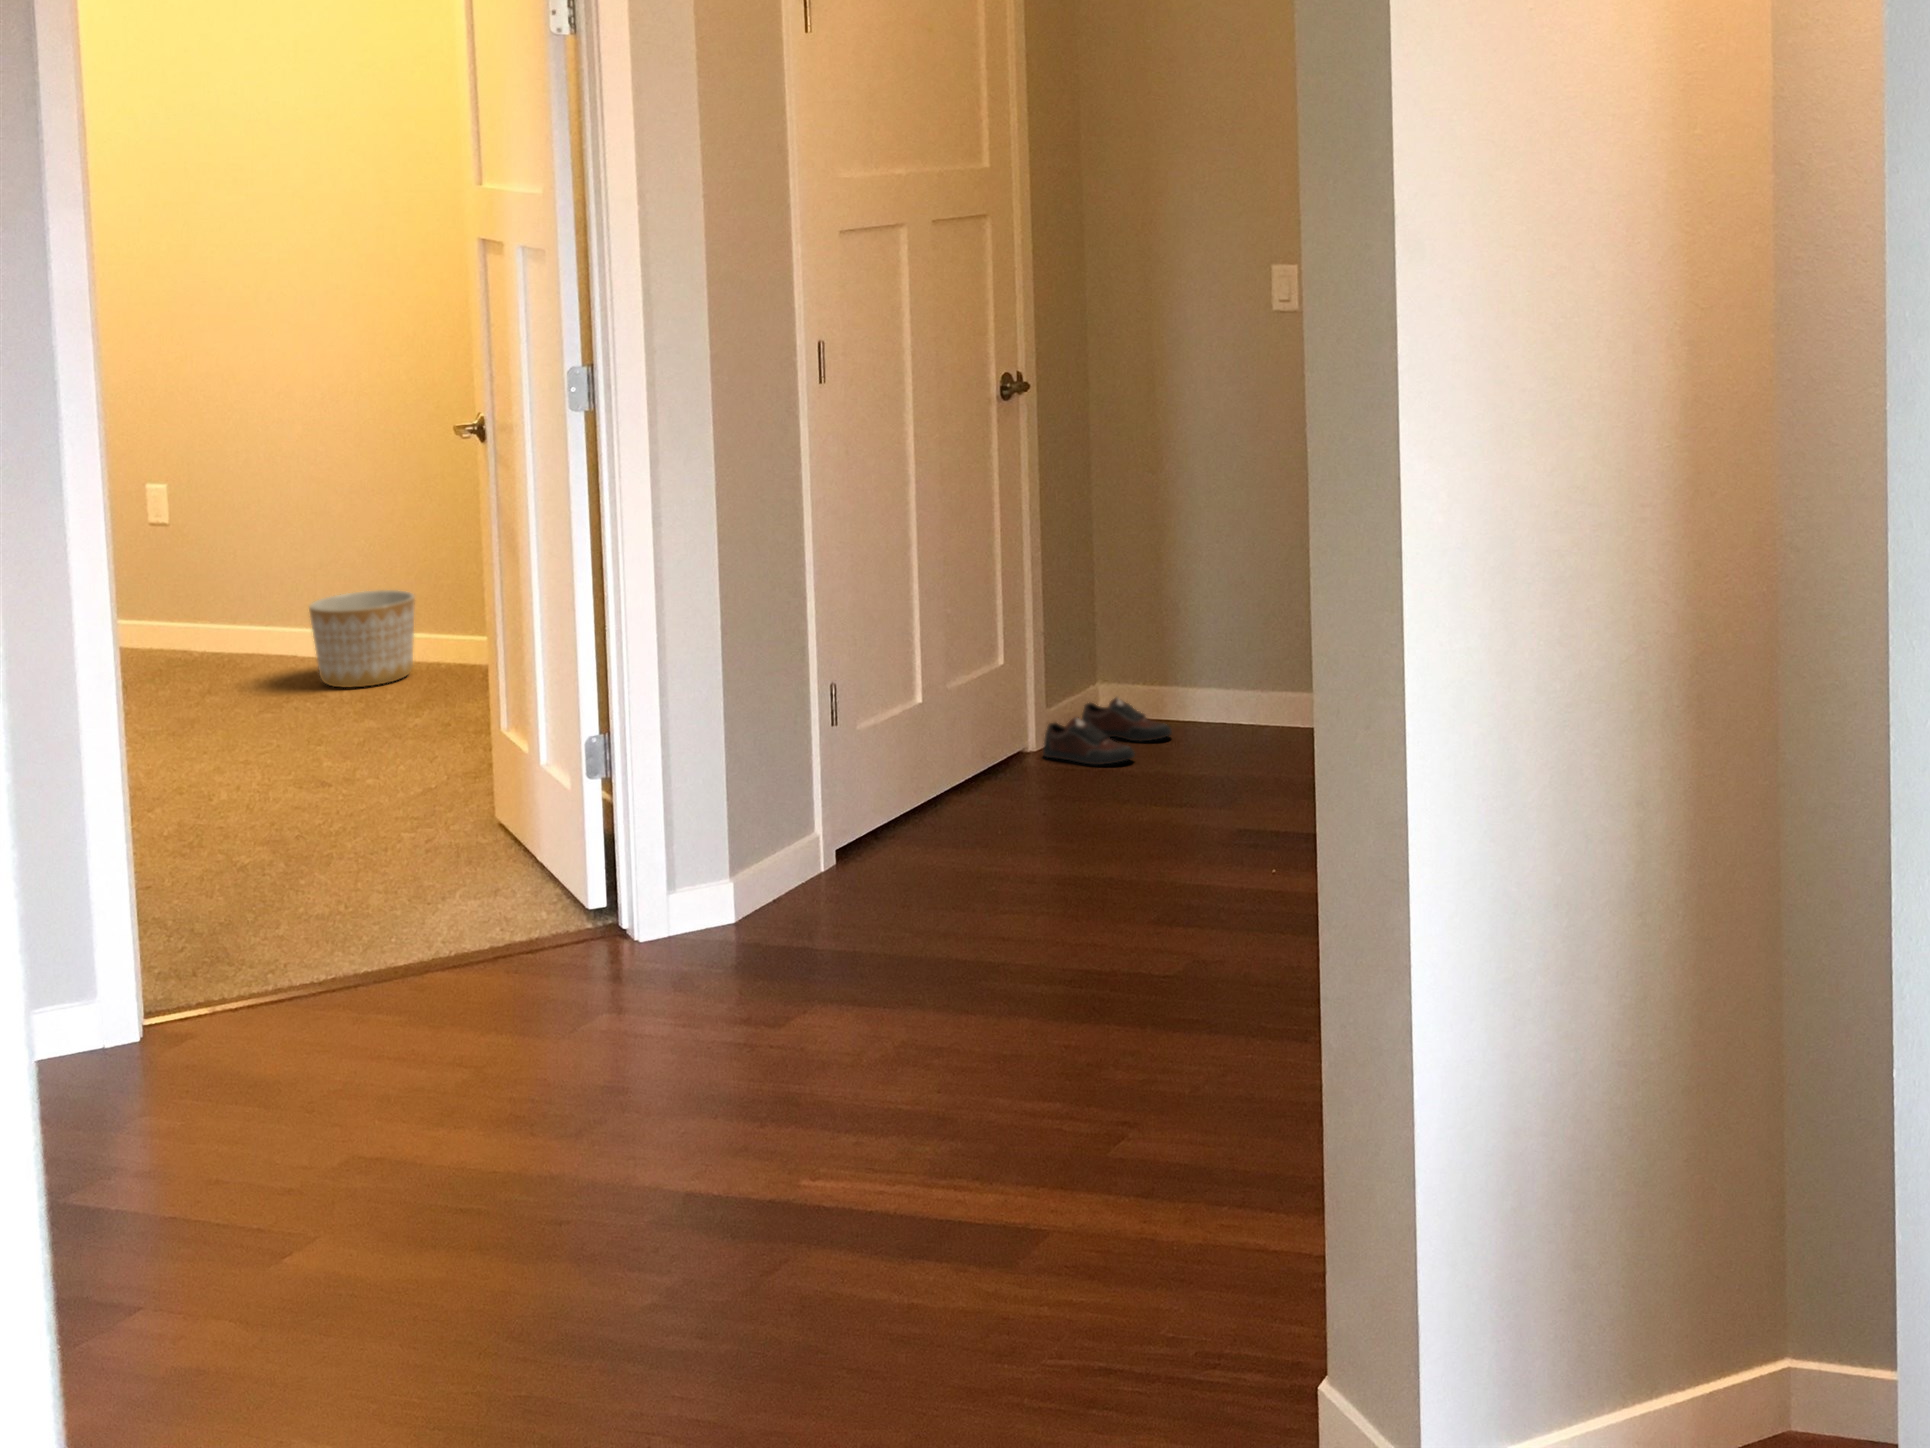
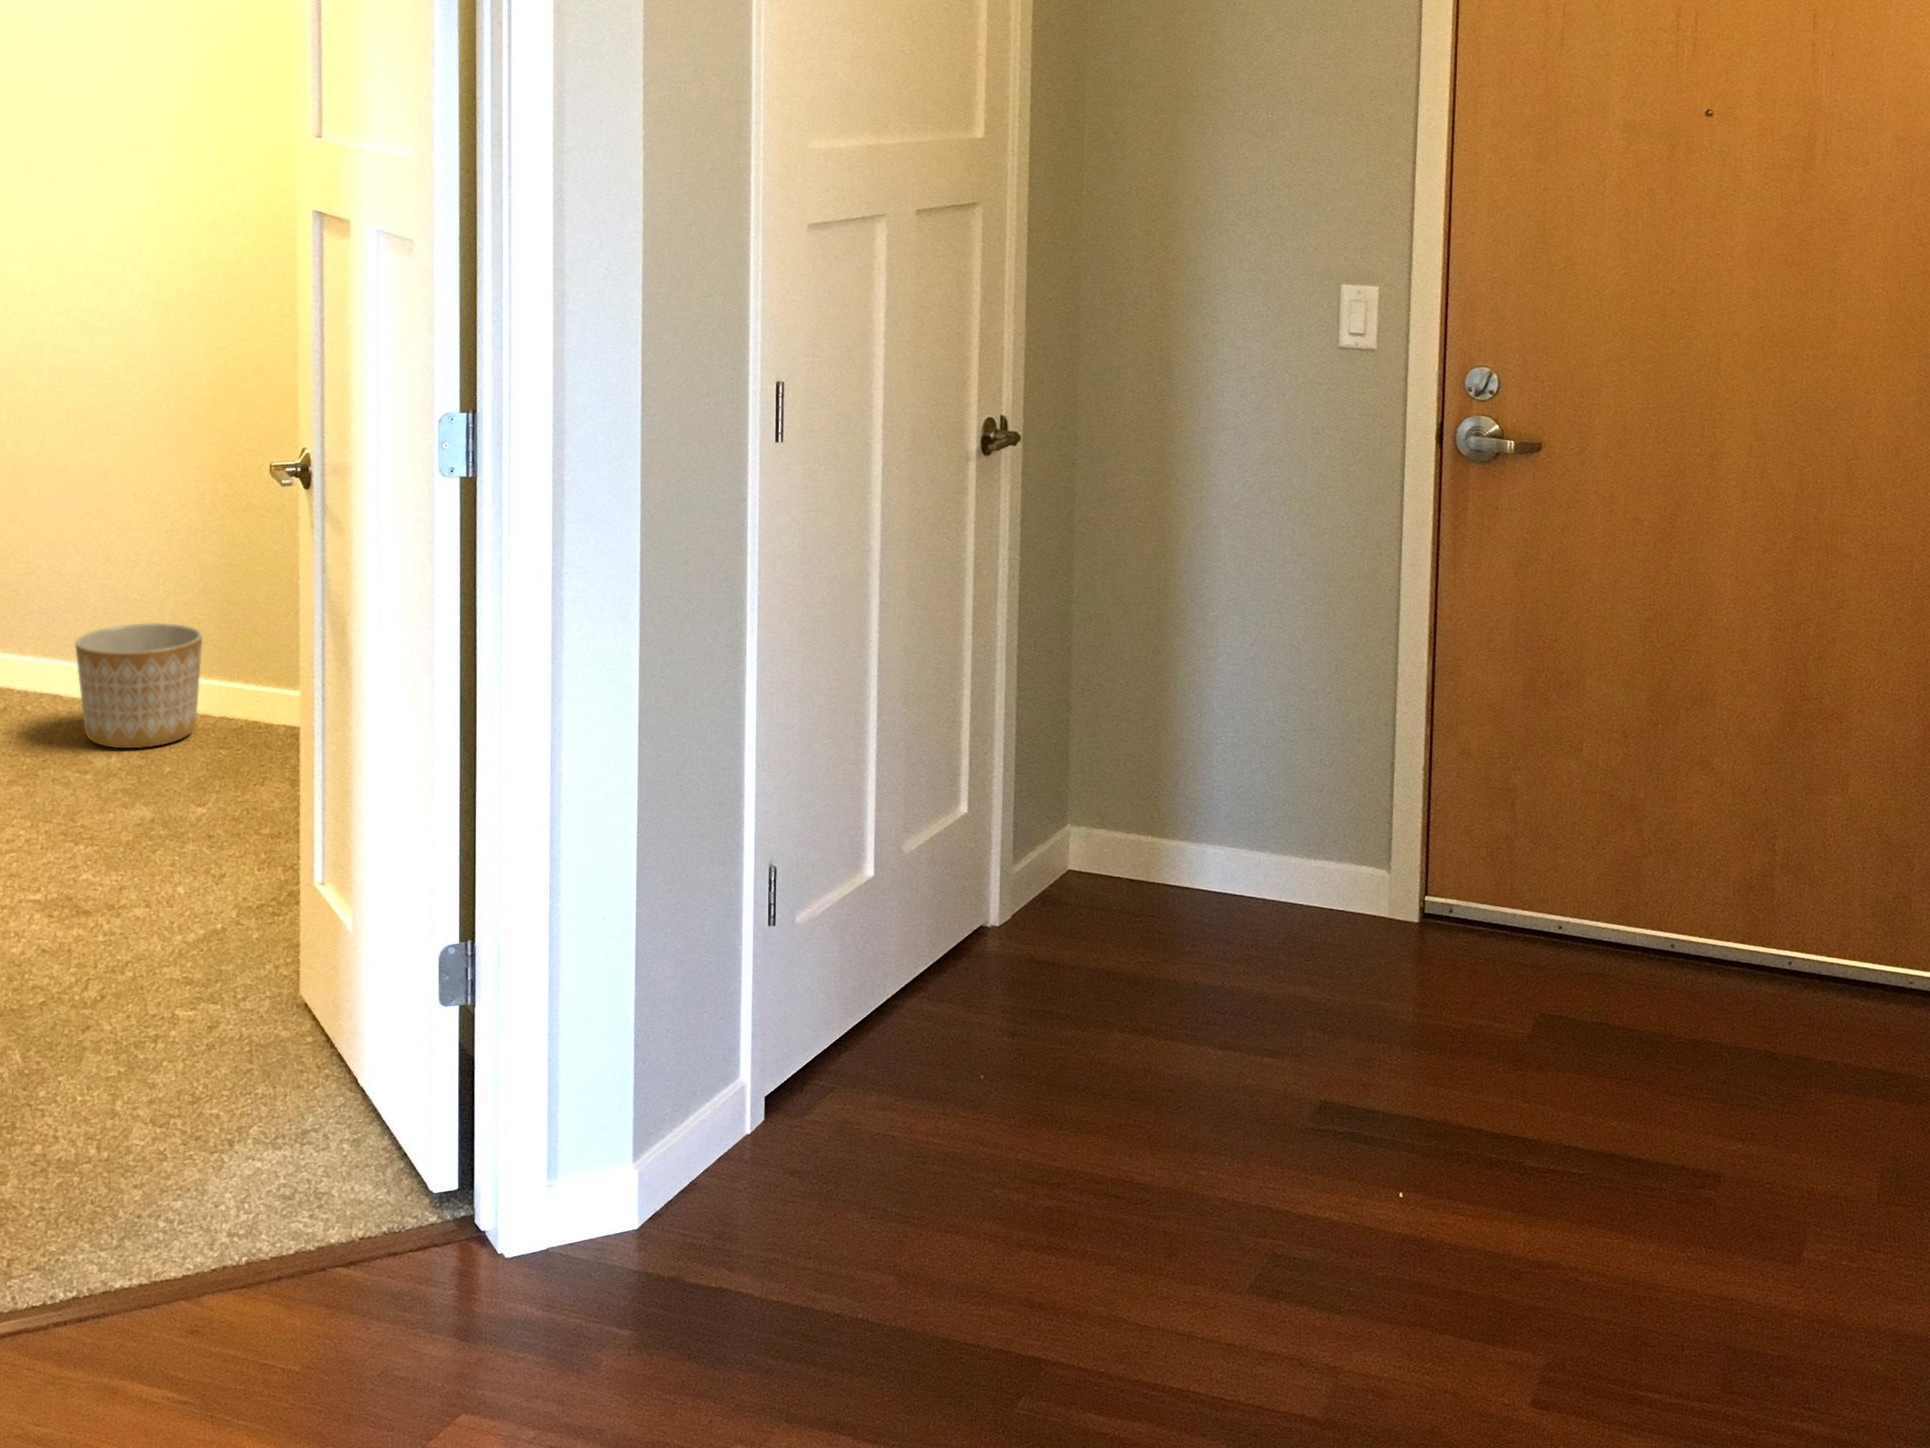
shoe: present [1043,697,1172,765] -> none [1011,857,1179,962]

